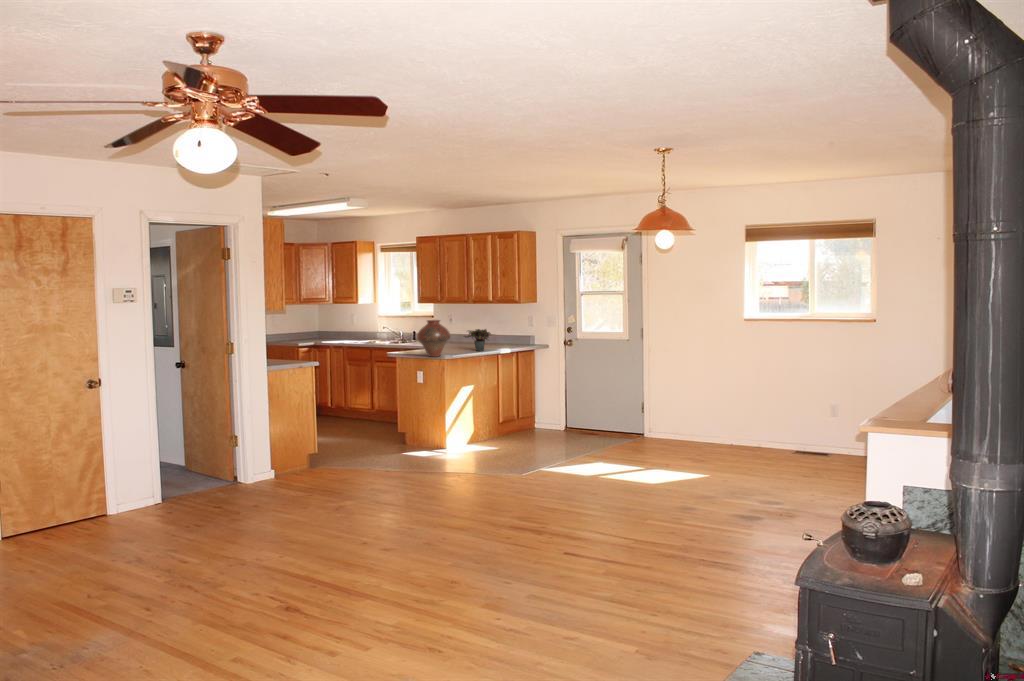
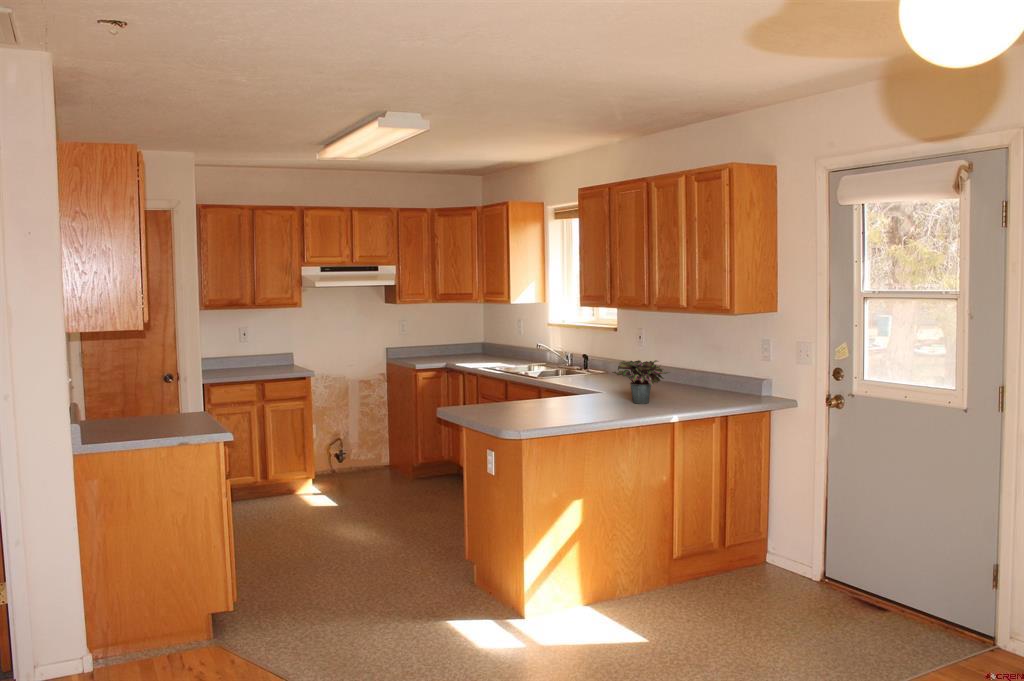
vase: present [417,320,450,357] -> none [498,340,562,411]

